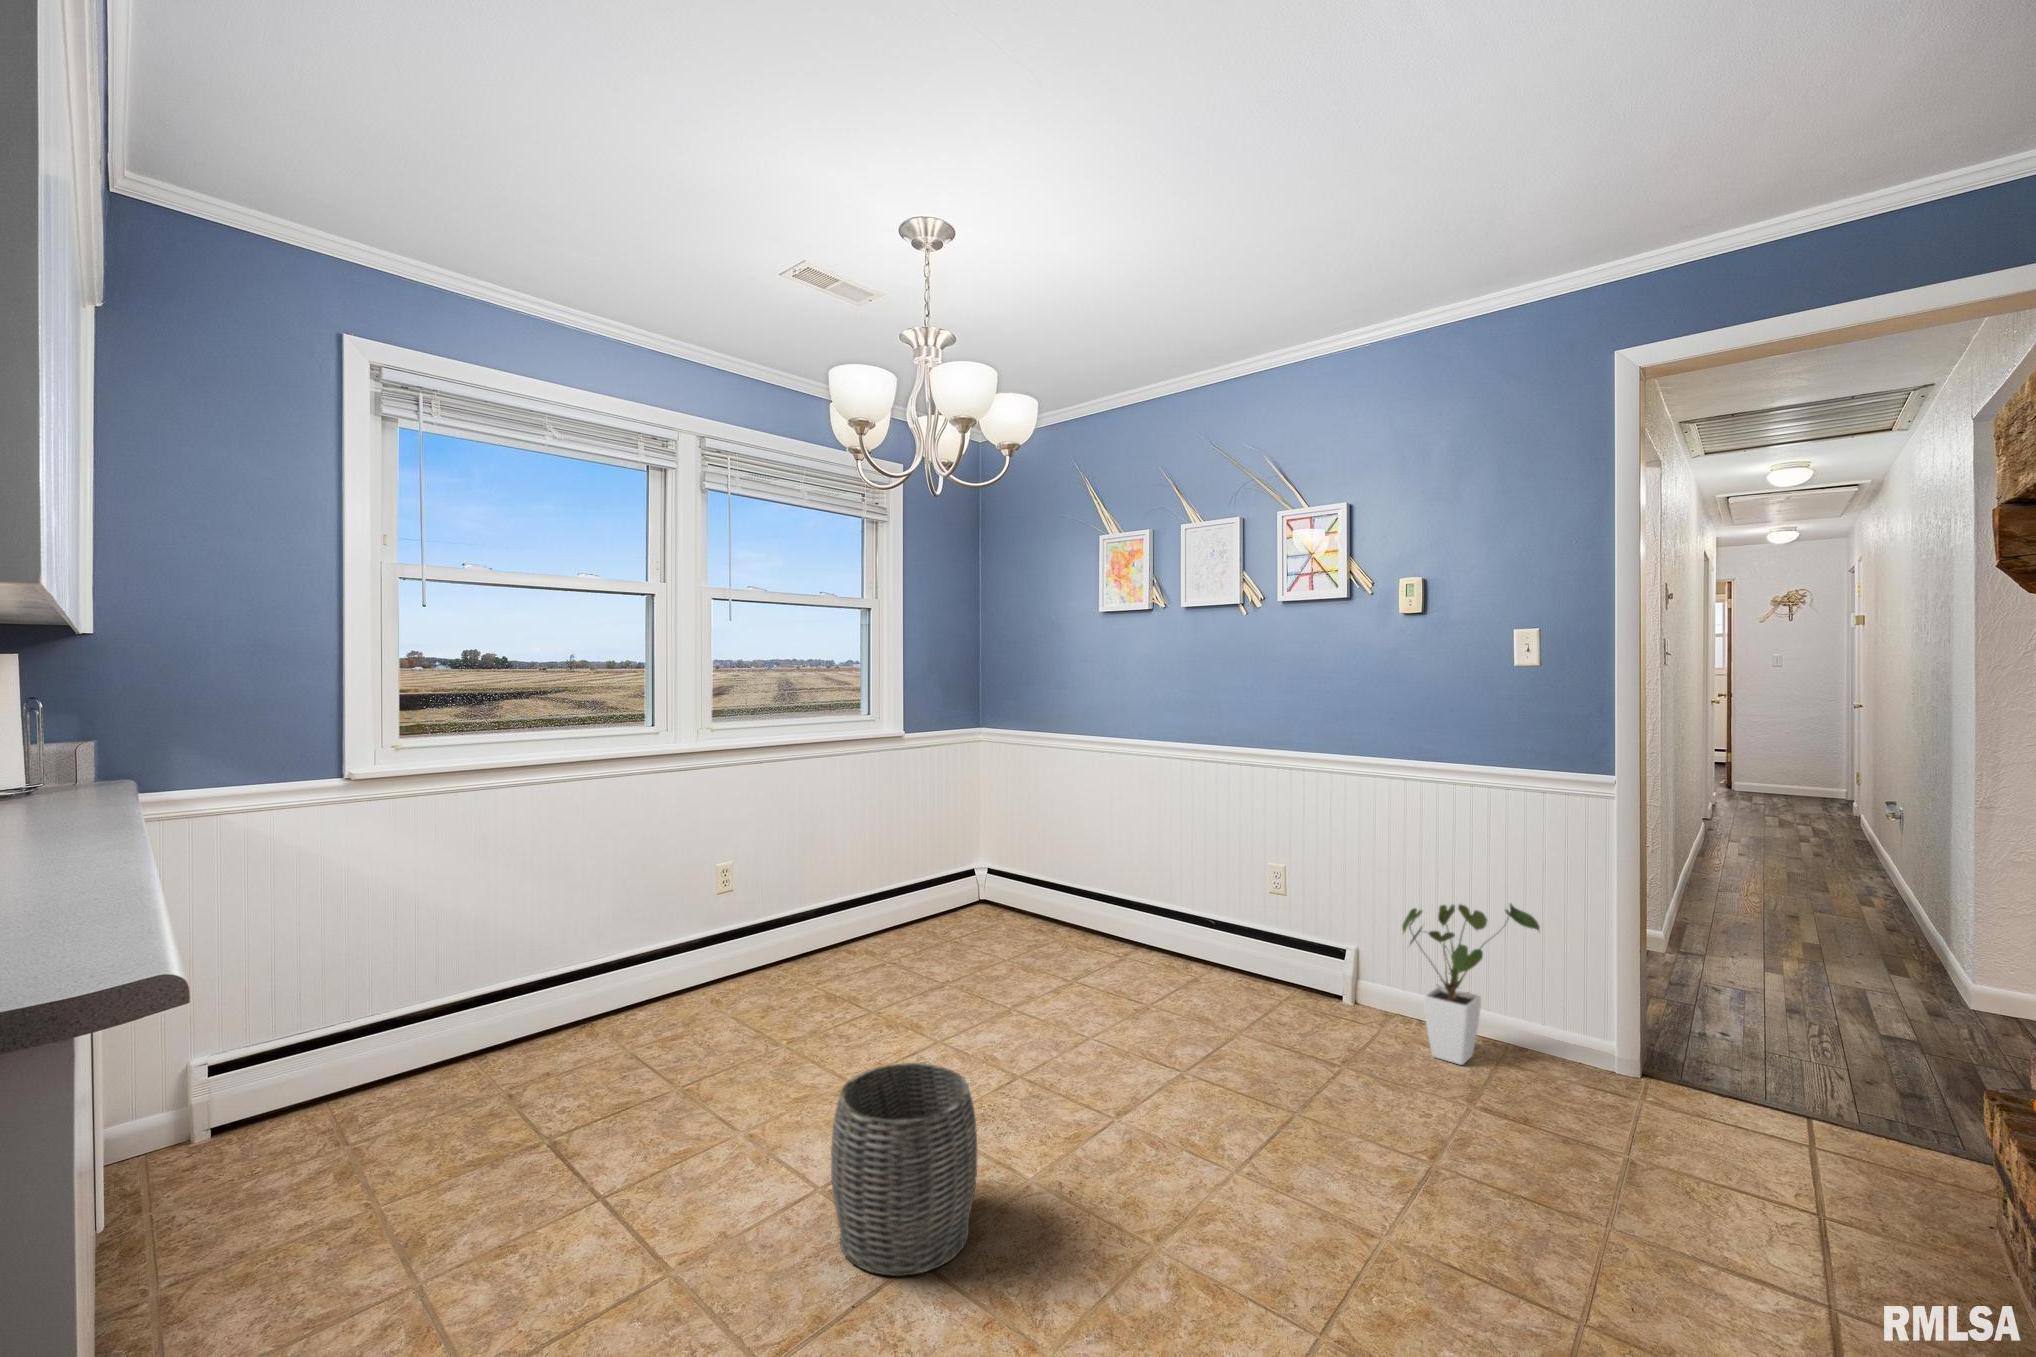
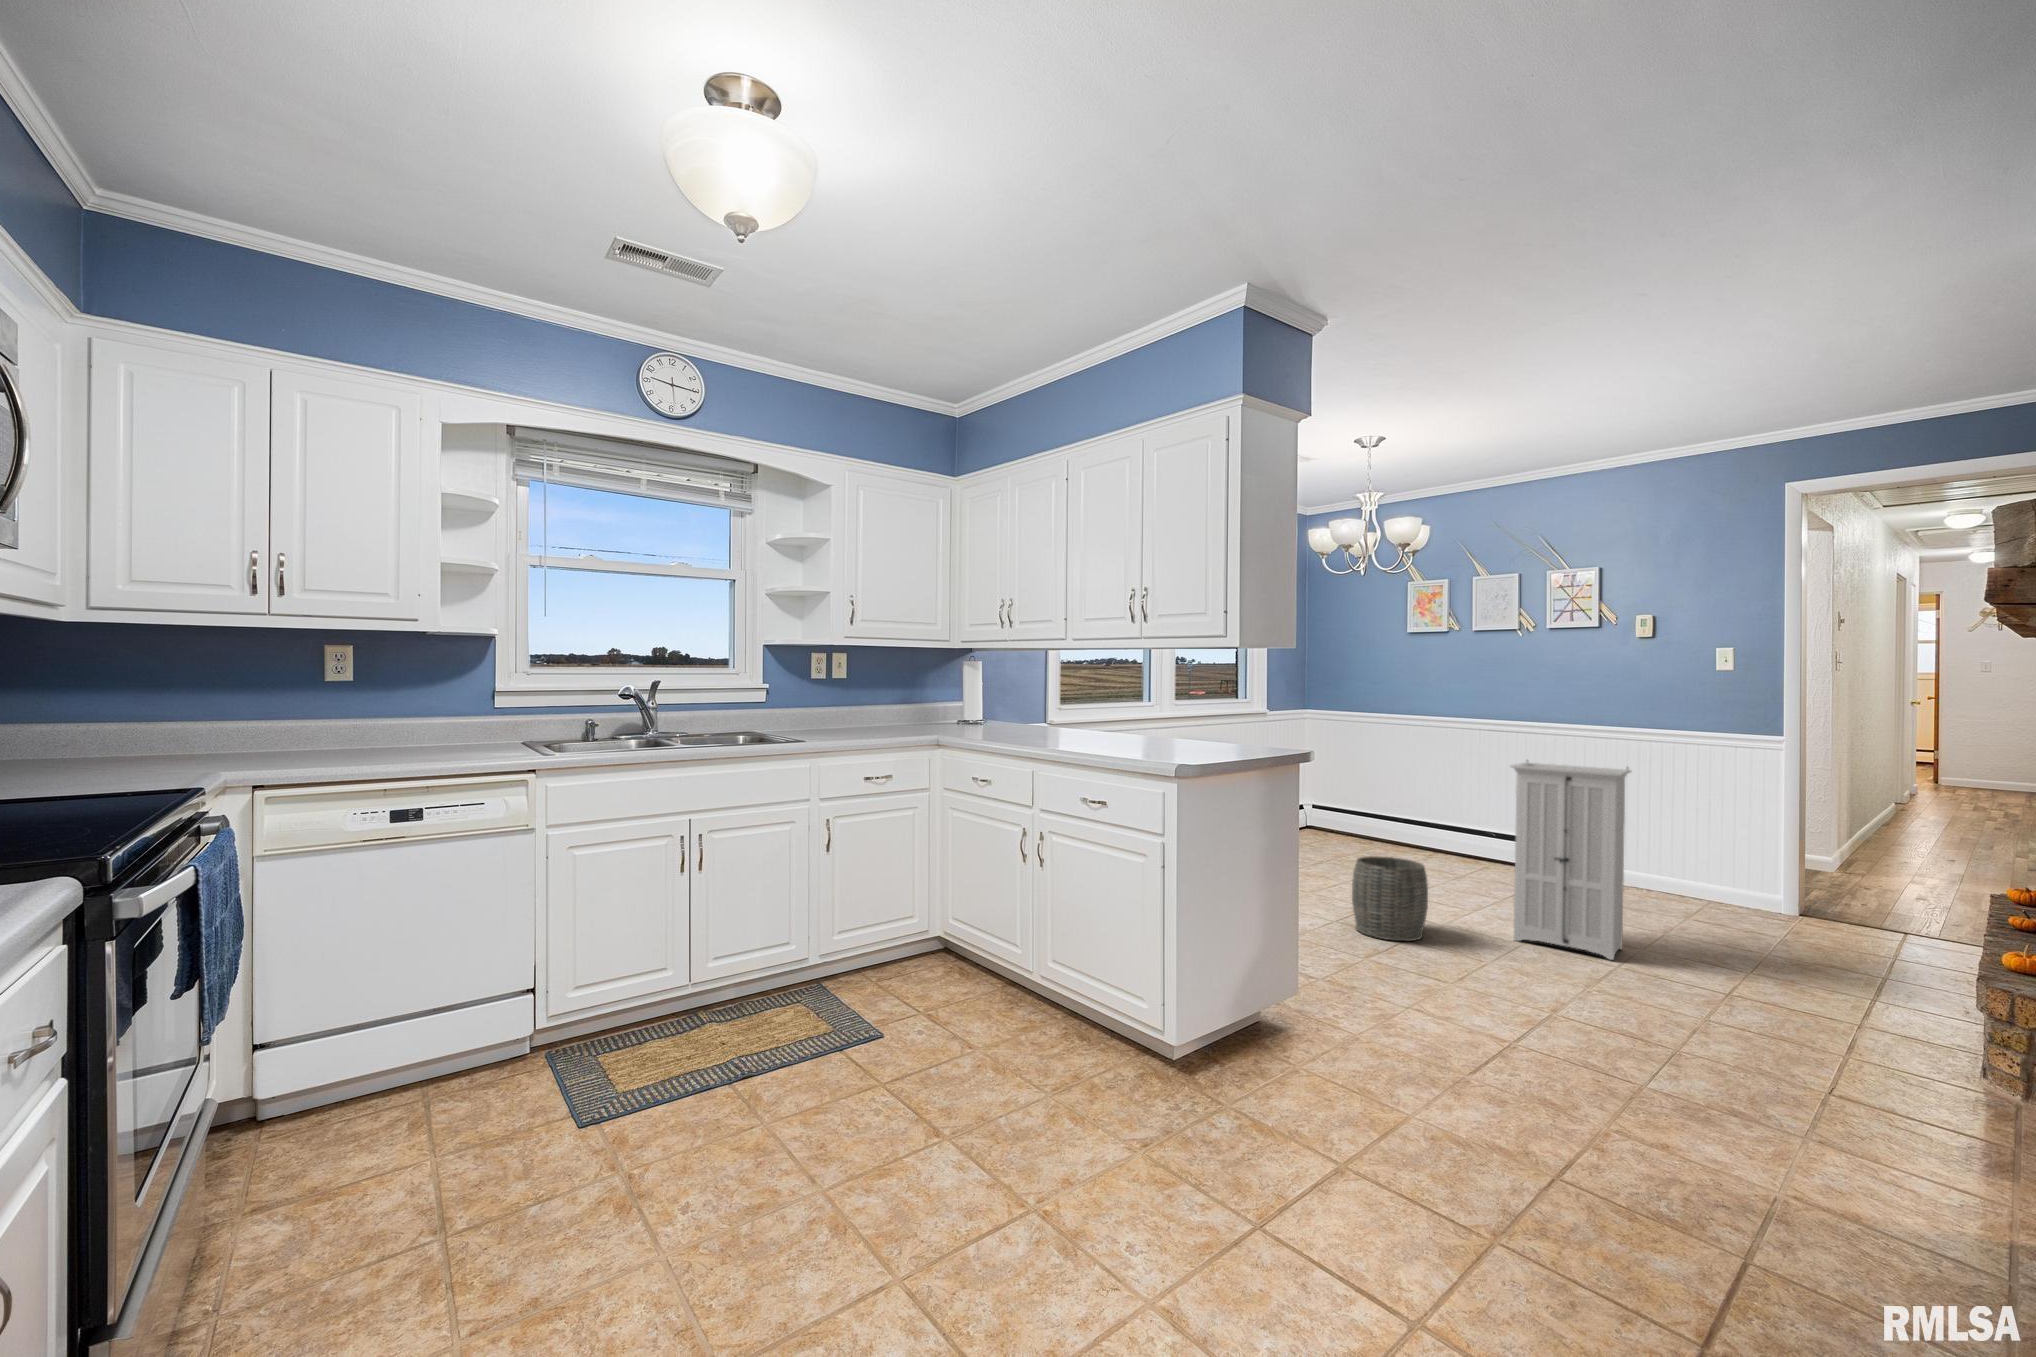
storage cabinet: none [1130,855,1354,1297] -> present [1511,760,1631,960]
house plant: present [1402,904,1540,1065] -> none [1642,811,1734,906]

